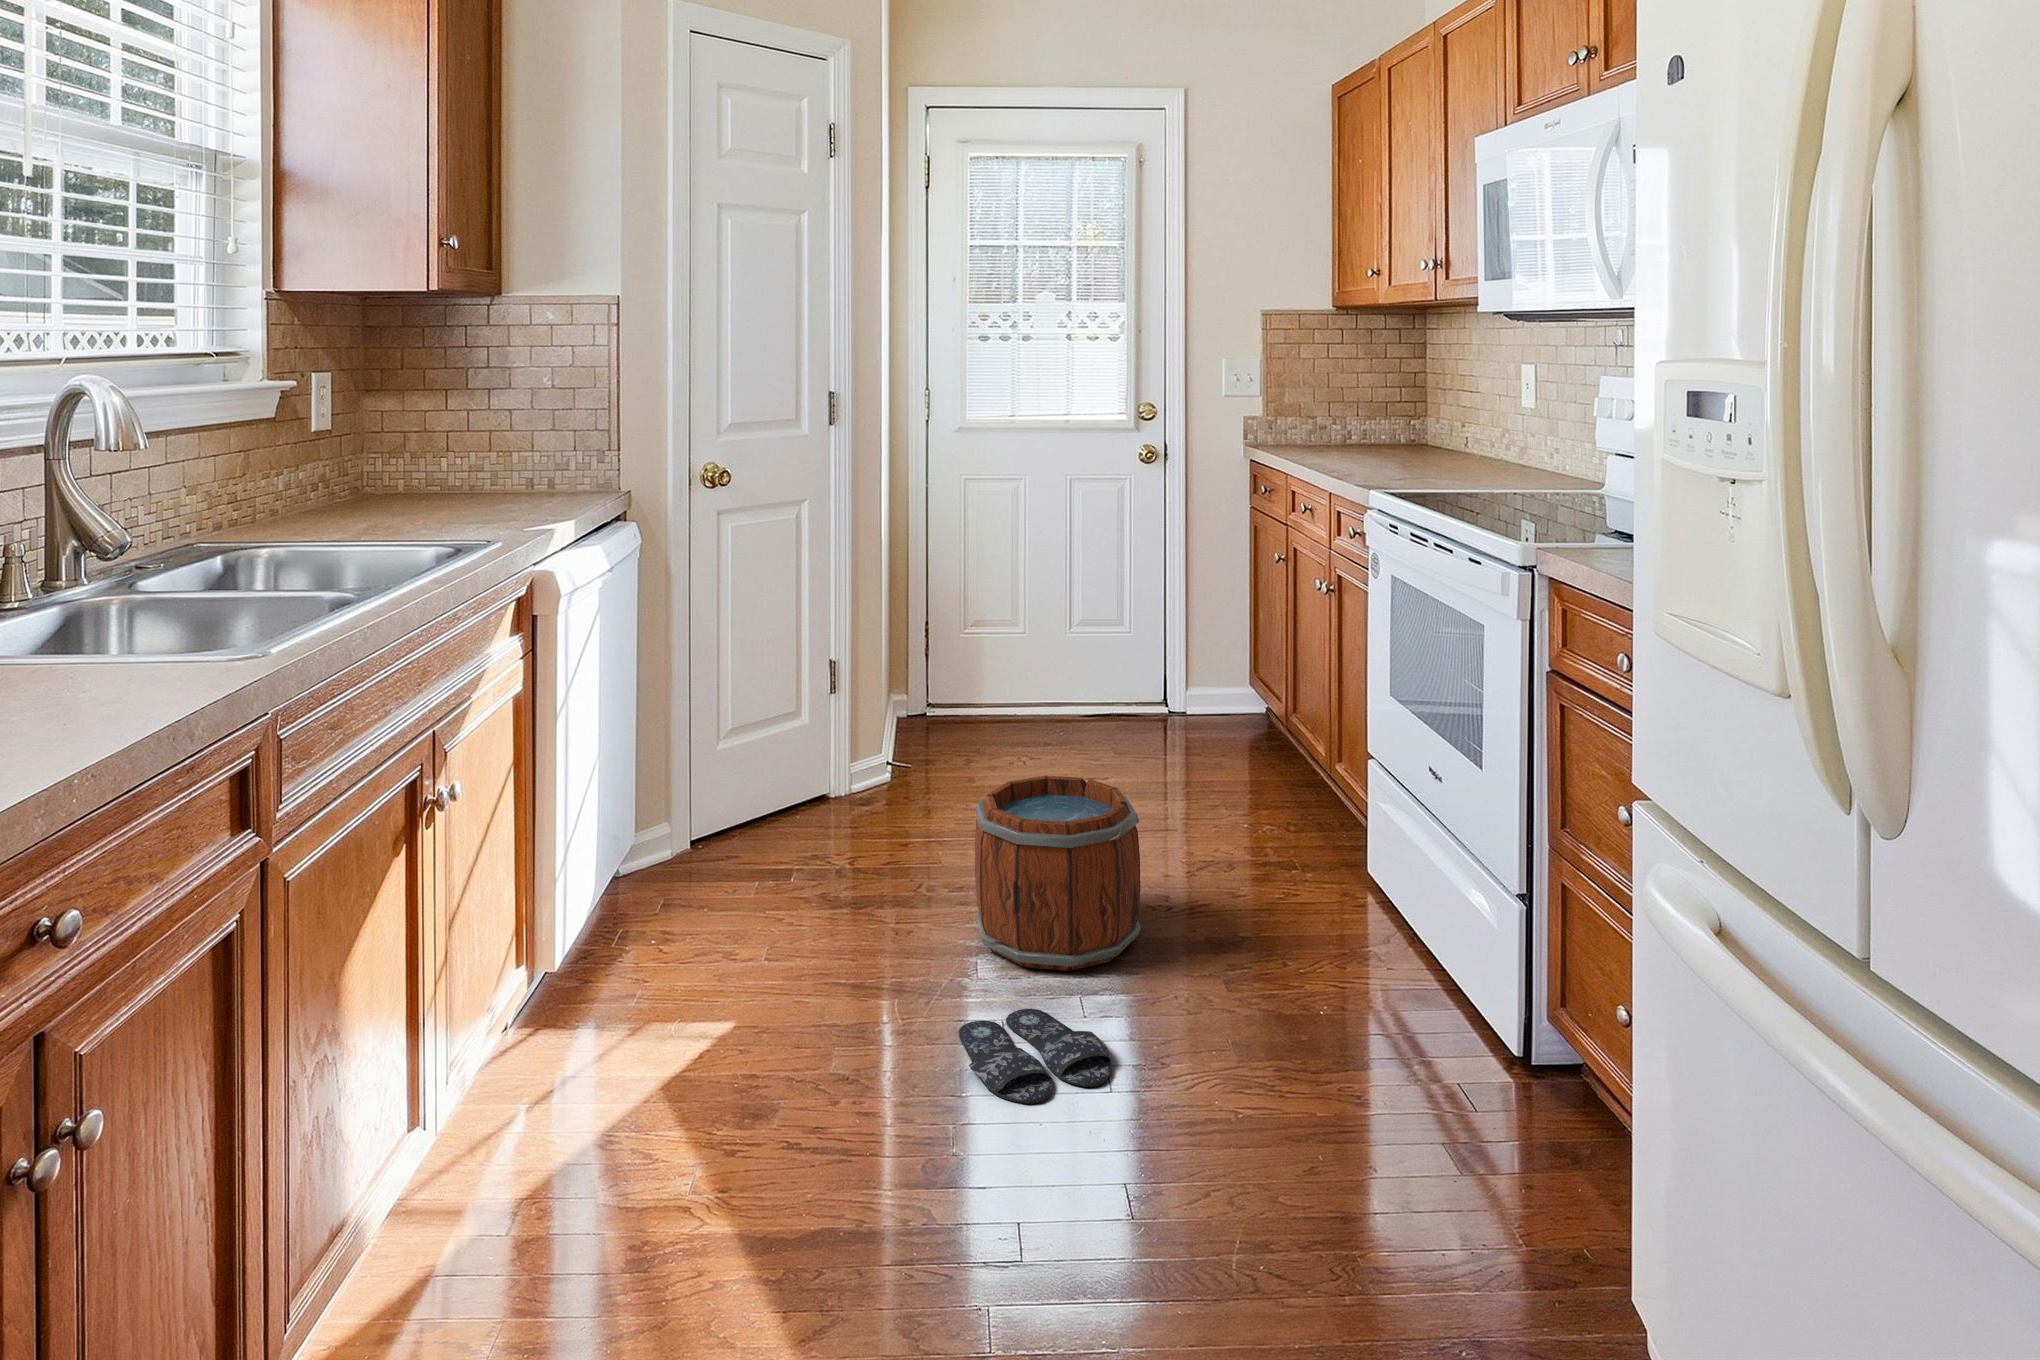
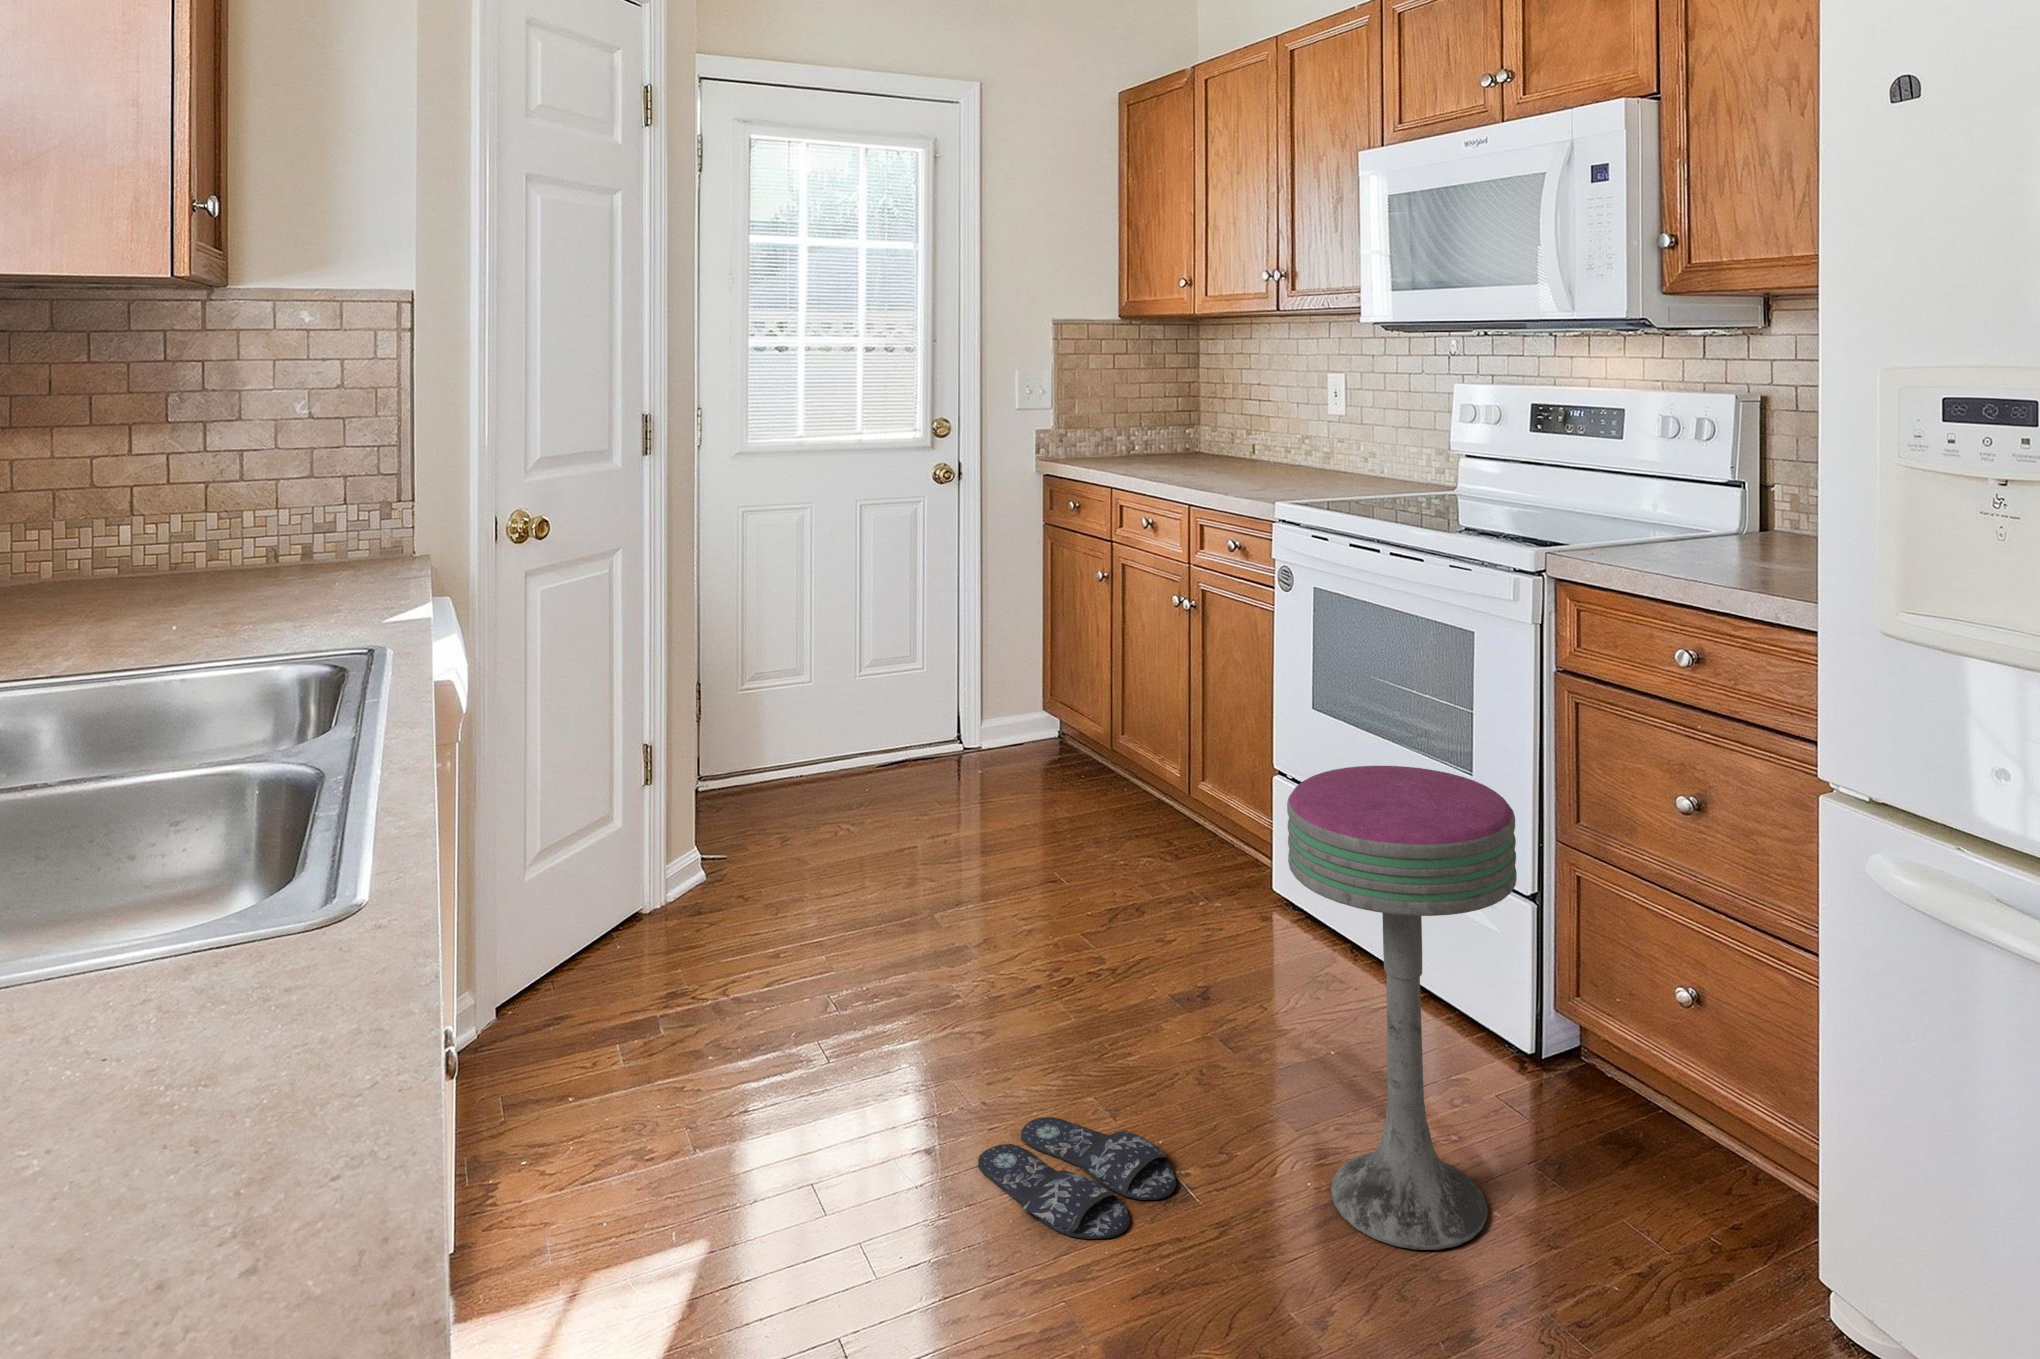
bar stool: none [1196,738,1406,1182] -> present [1287,766,1517,1250]
bucket: present [975,776,1141,971] -> none [916,838,1104,1068]

